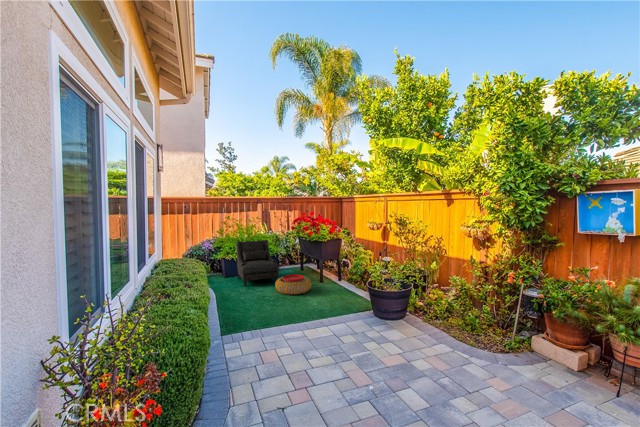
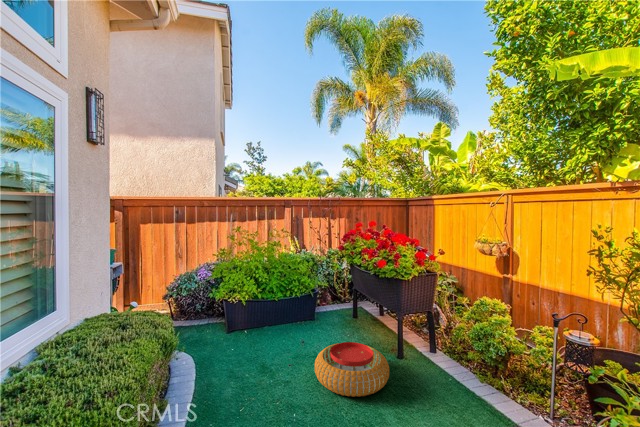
armchair: present [236,240,279,286] -> none [248,267,320,358]

